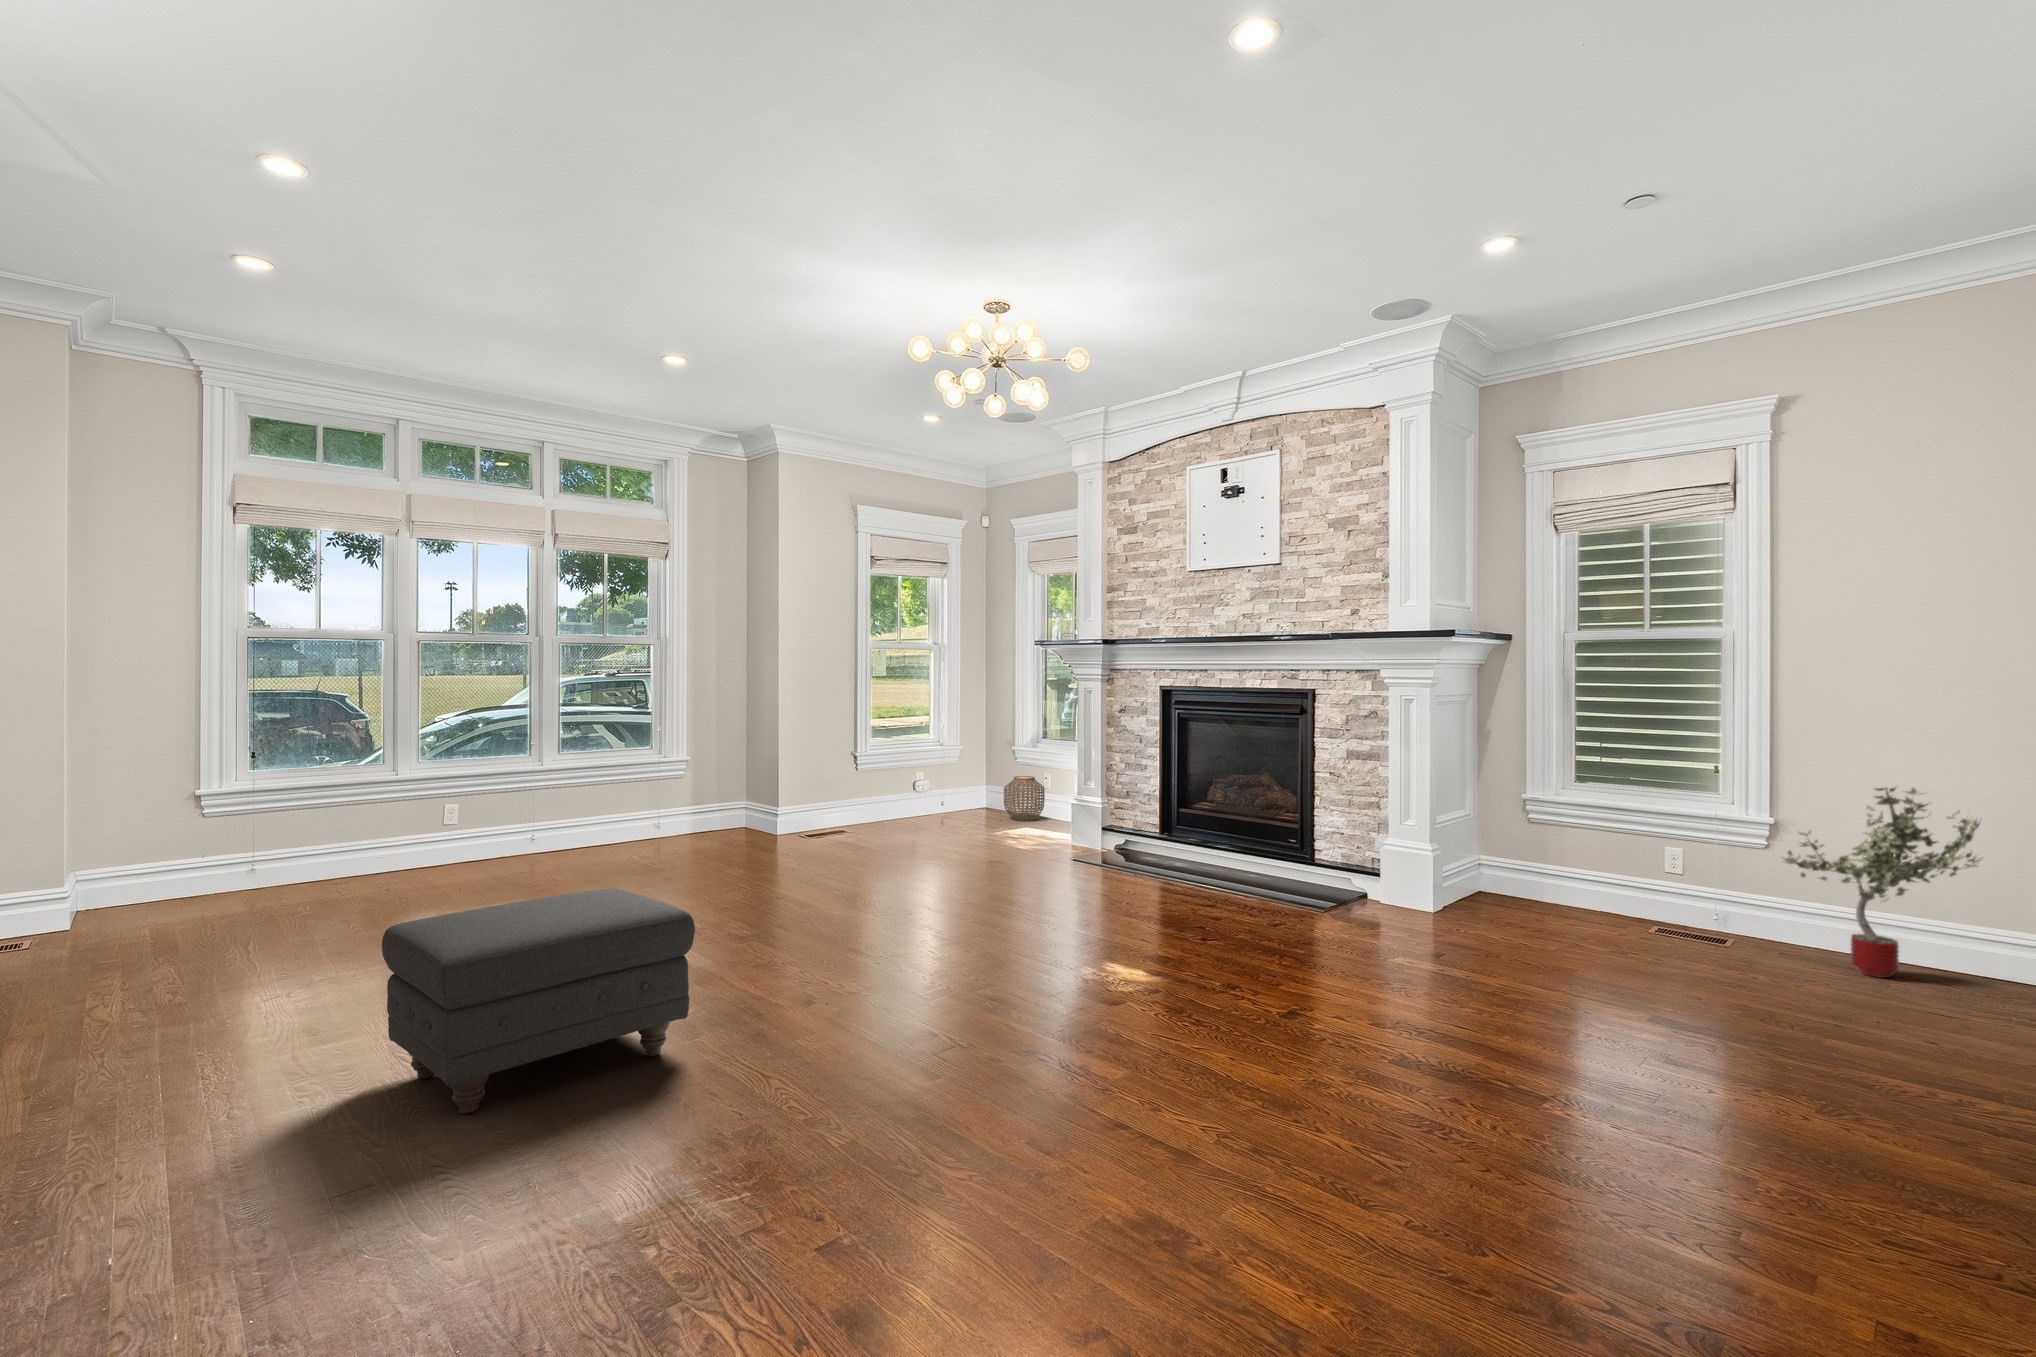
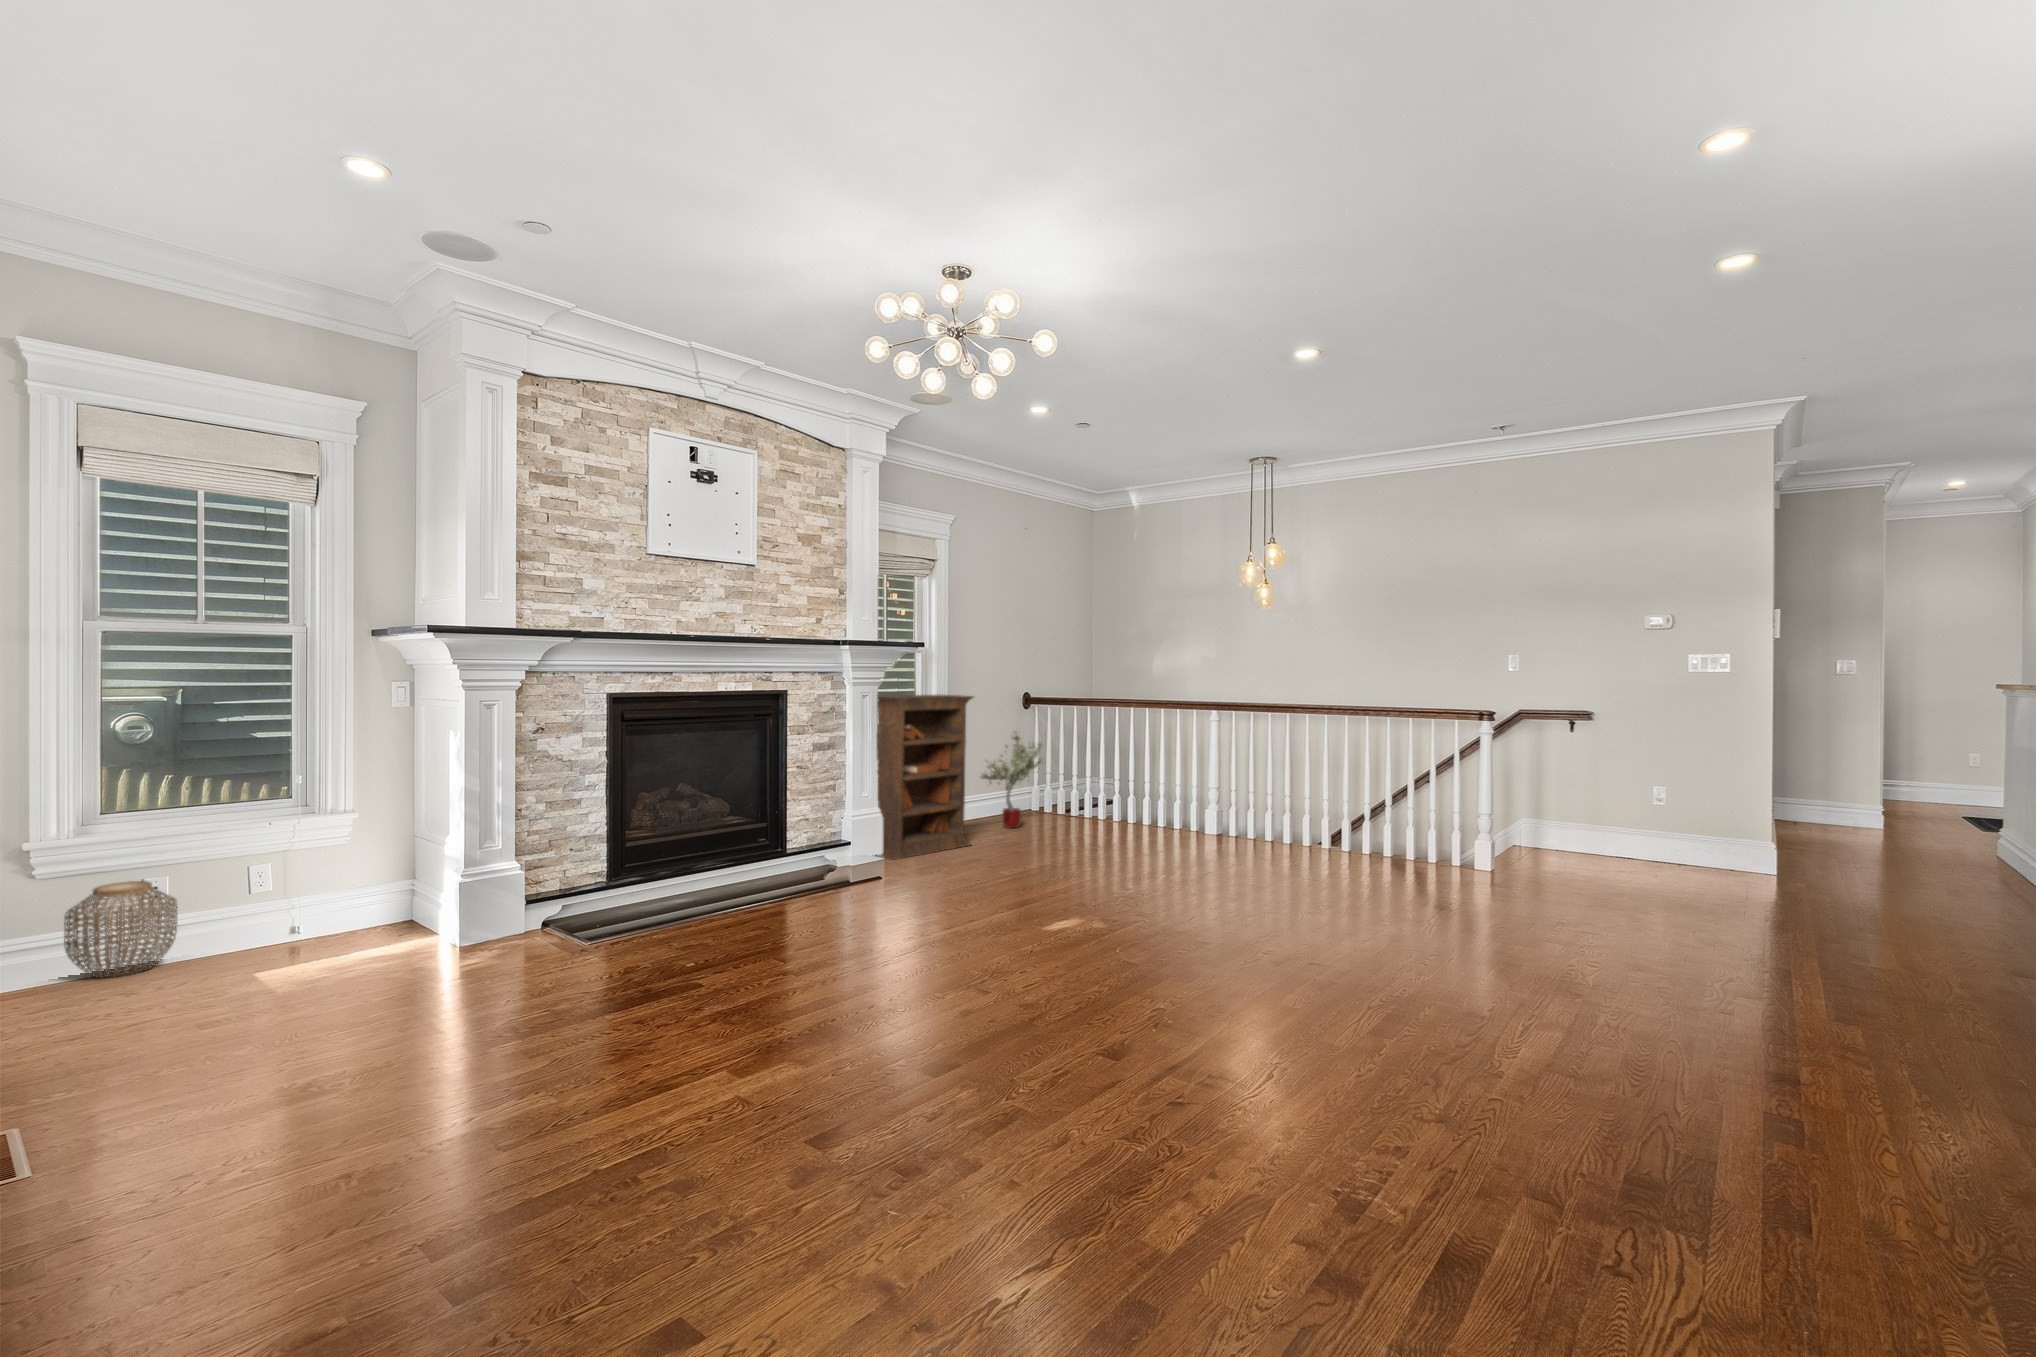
bookcase: none [1464,702,1661,948] -> present [877,695,973,860]
ottoman: present [382,888,695,1114] -> none [1330,928,1646,1185]

